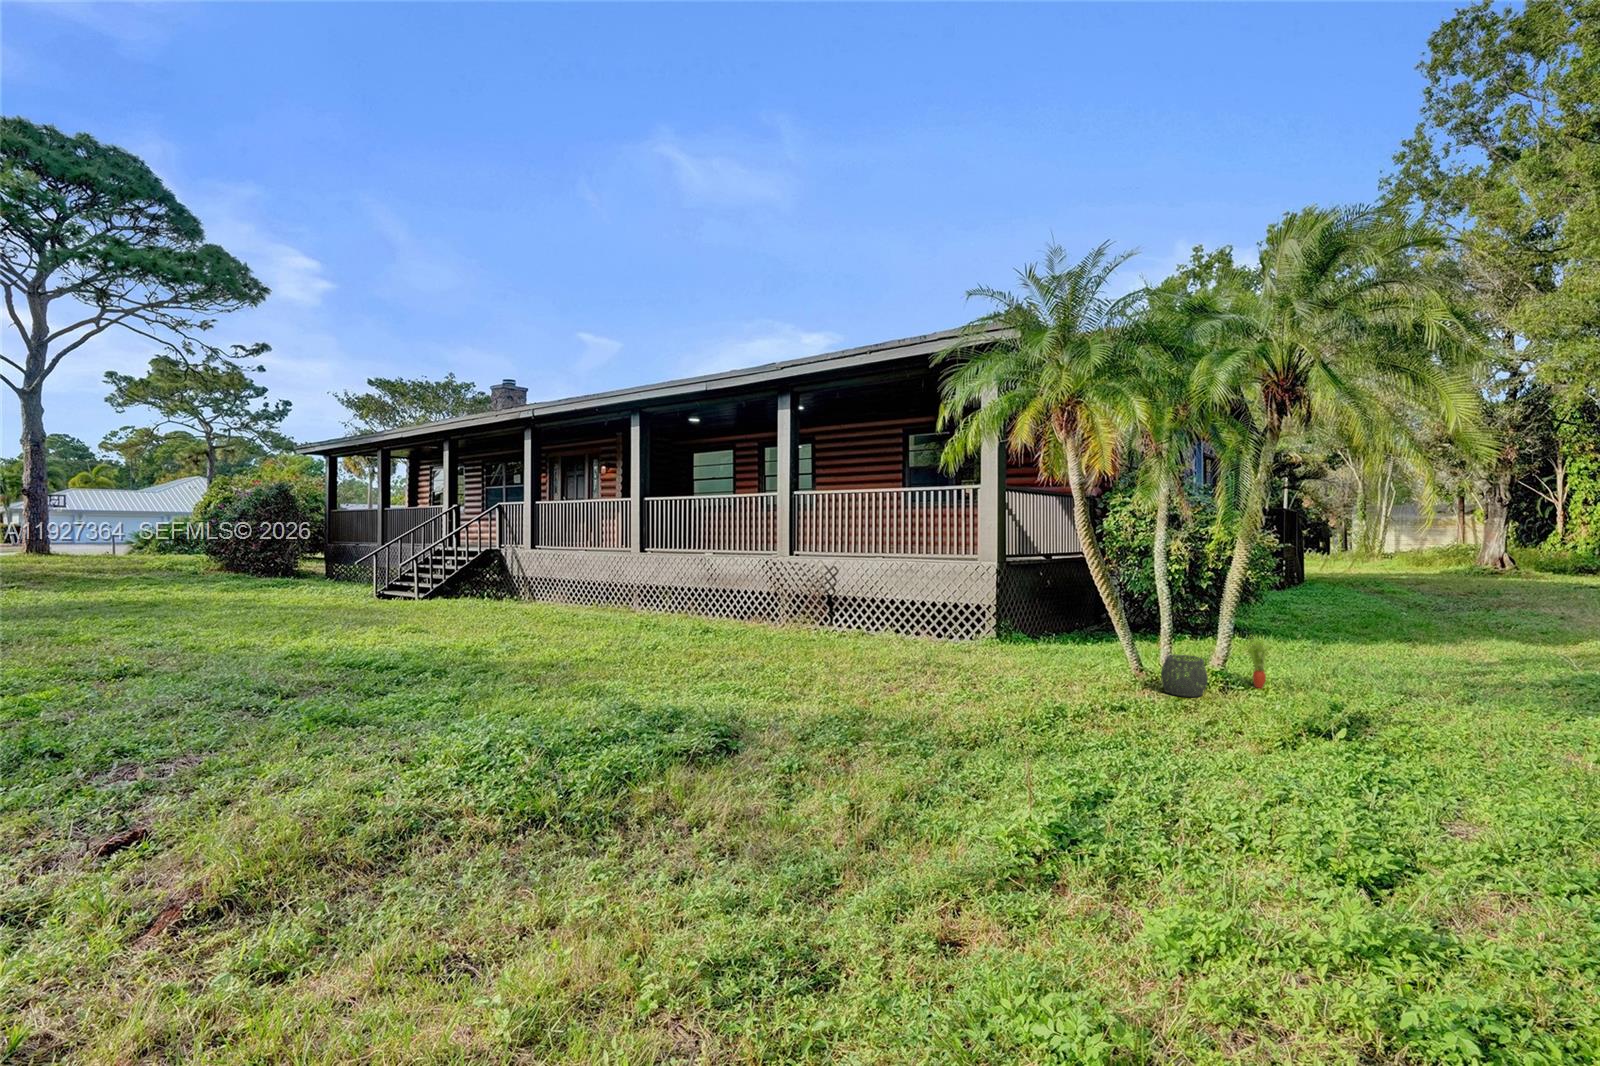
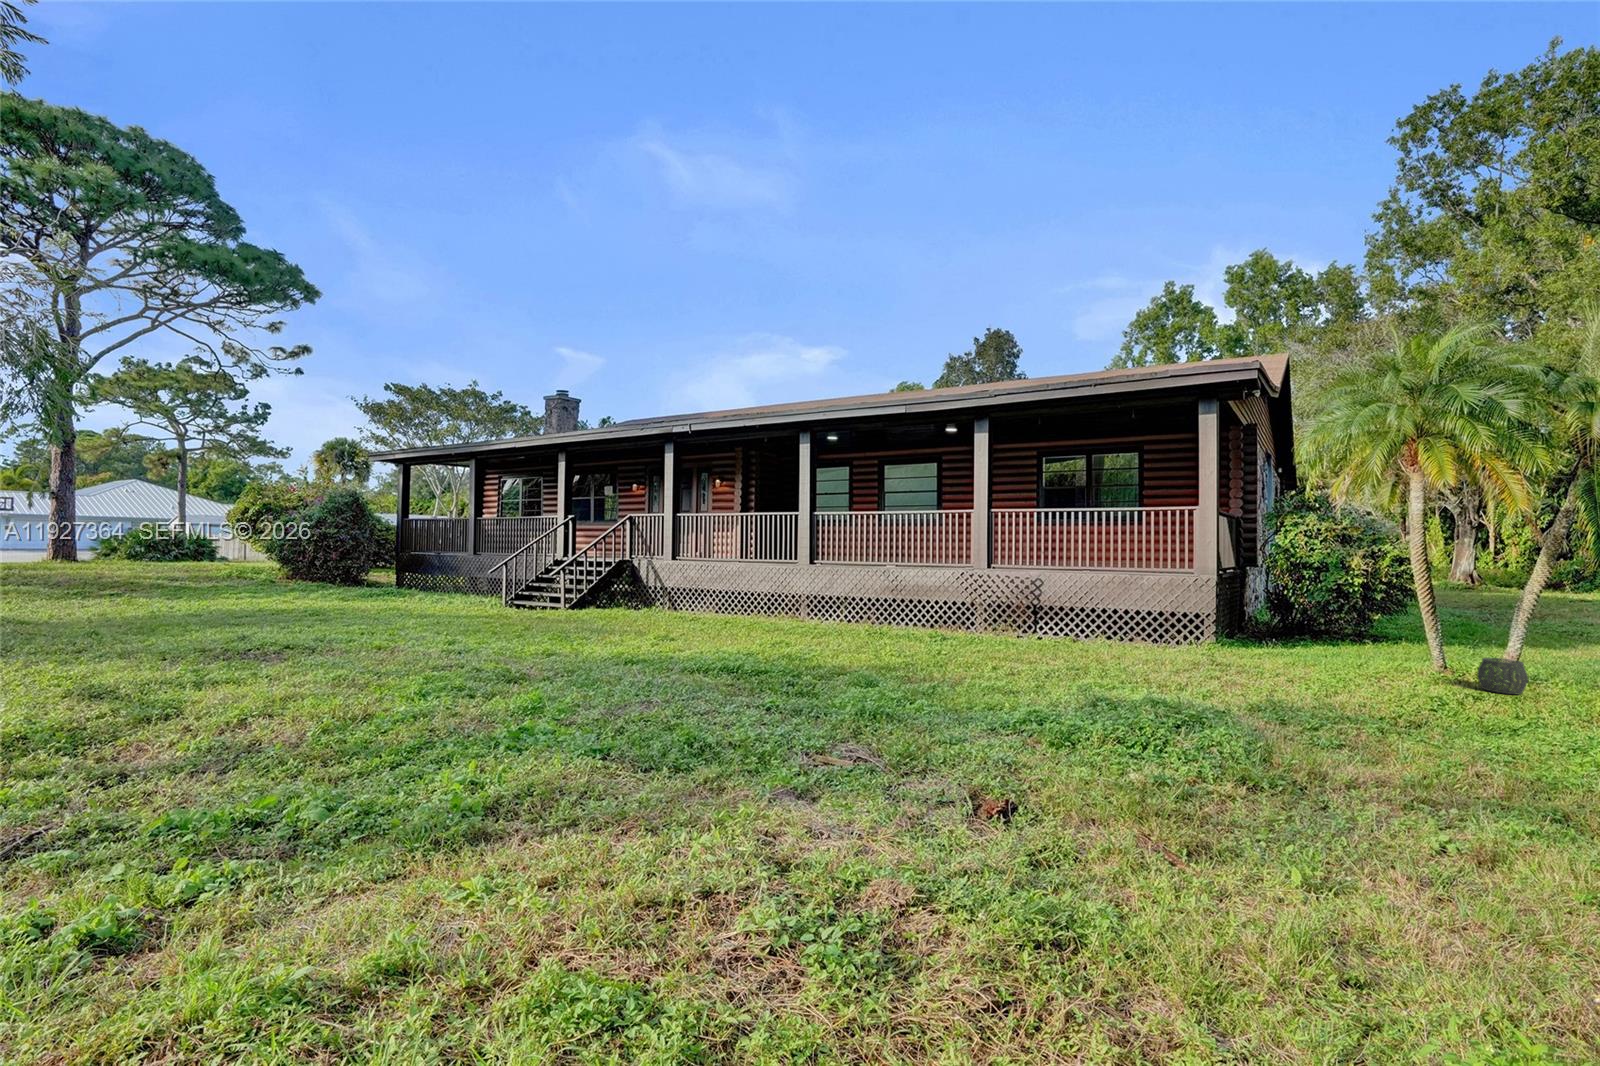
potted plant: present [1246,635,1269,688] -> none [1533,639,1562,686]

